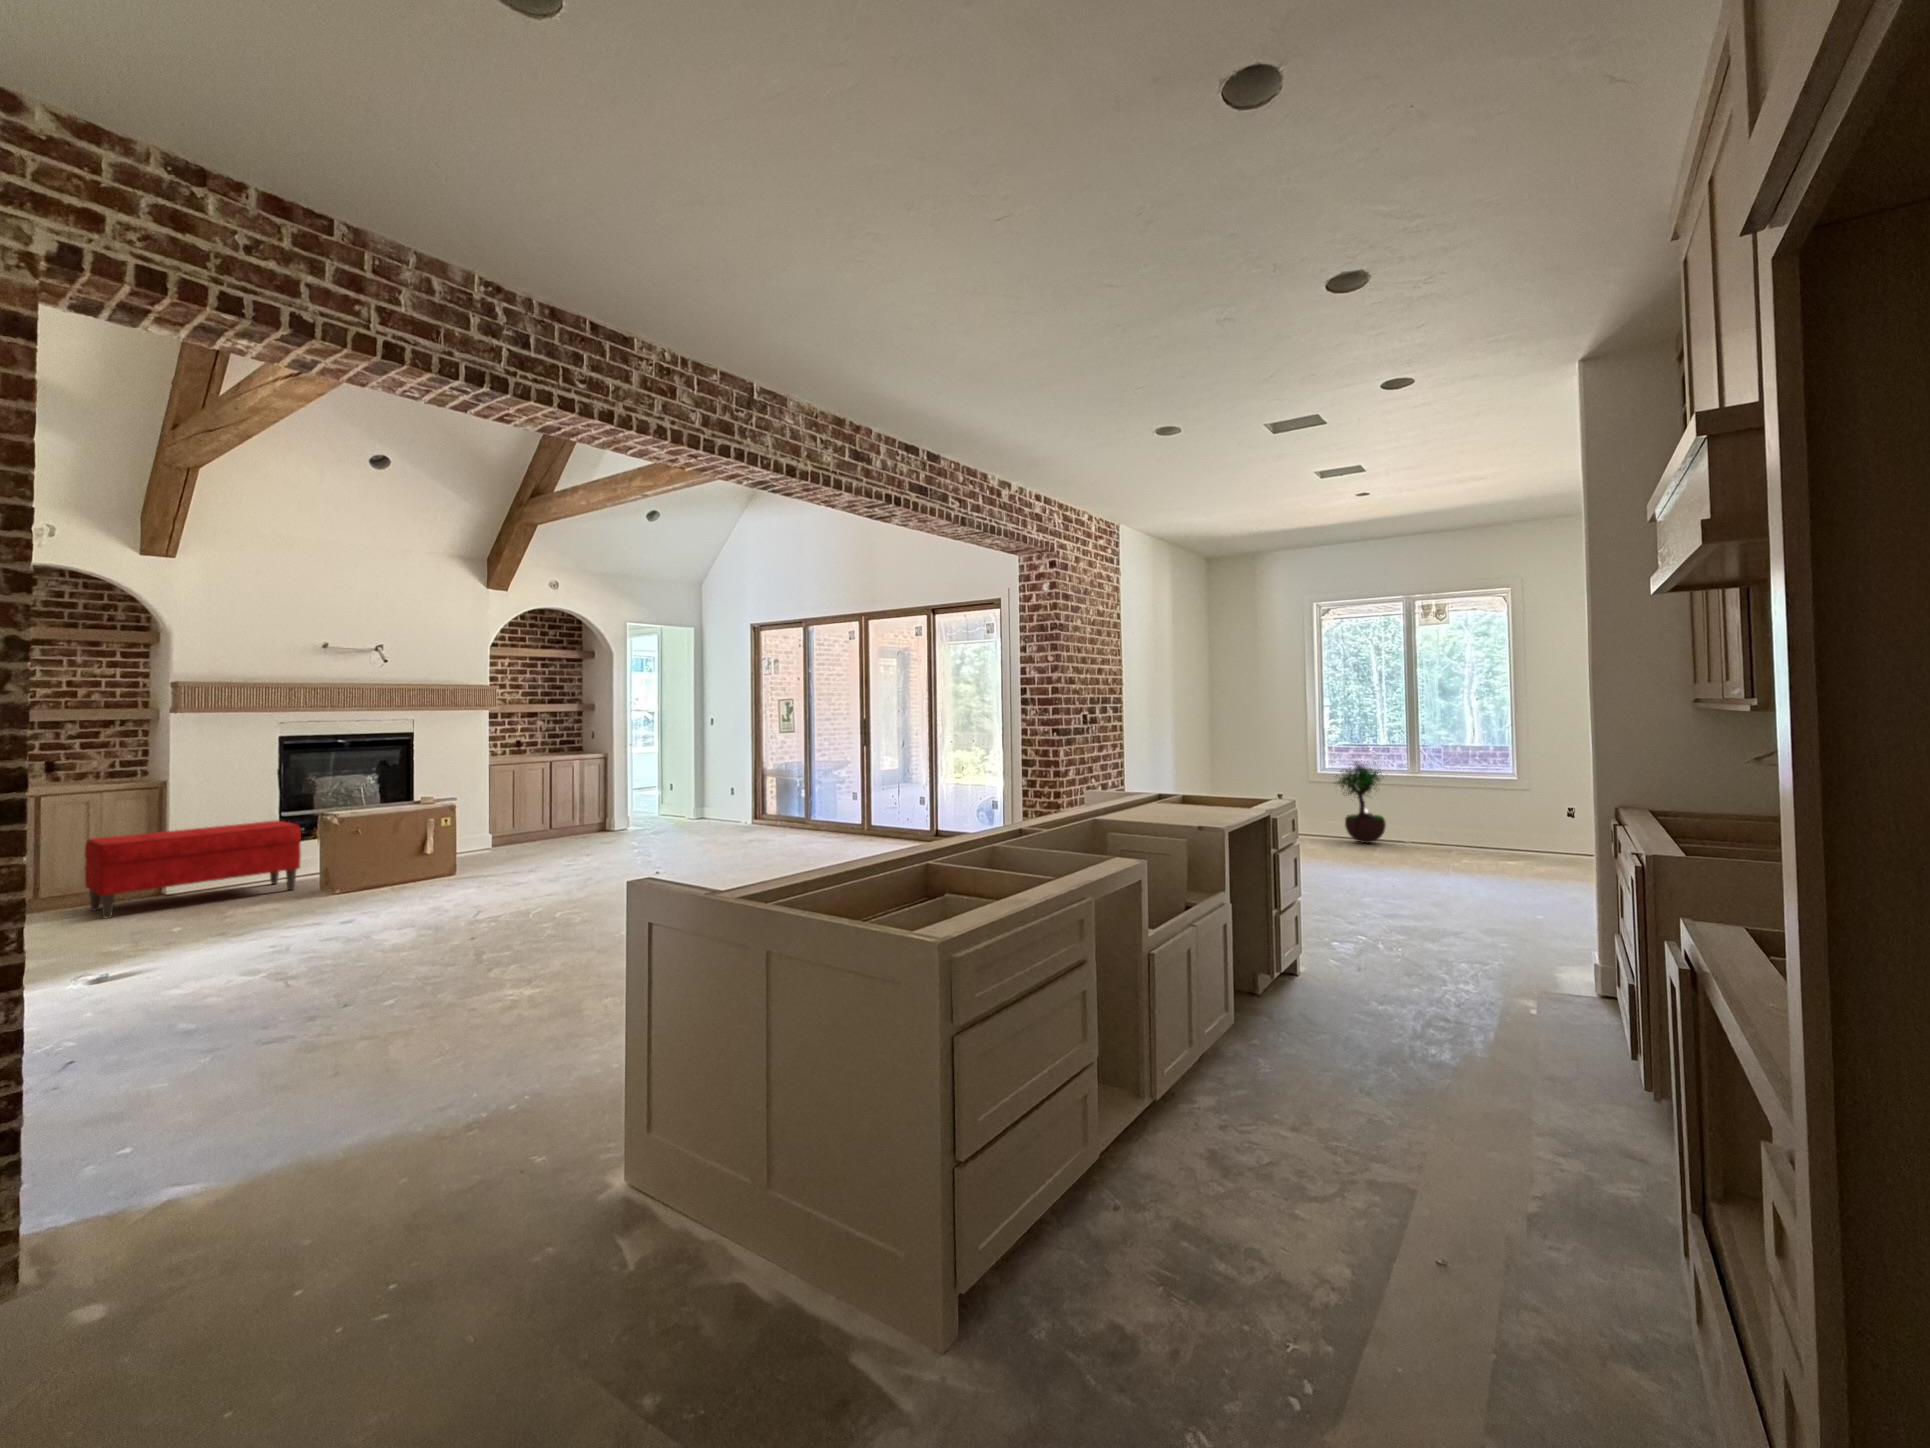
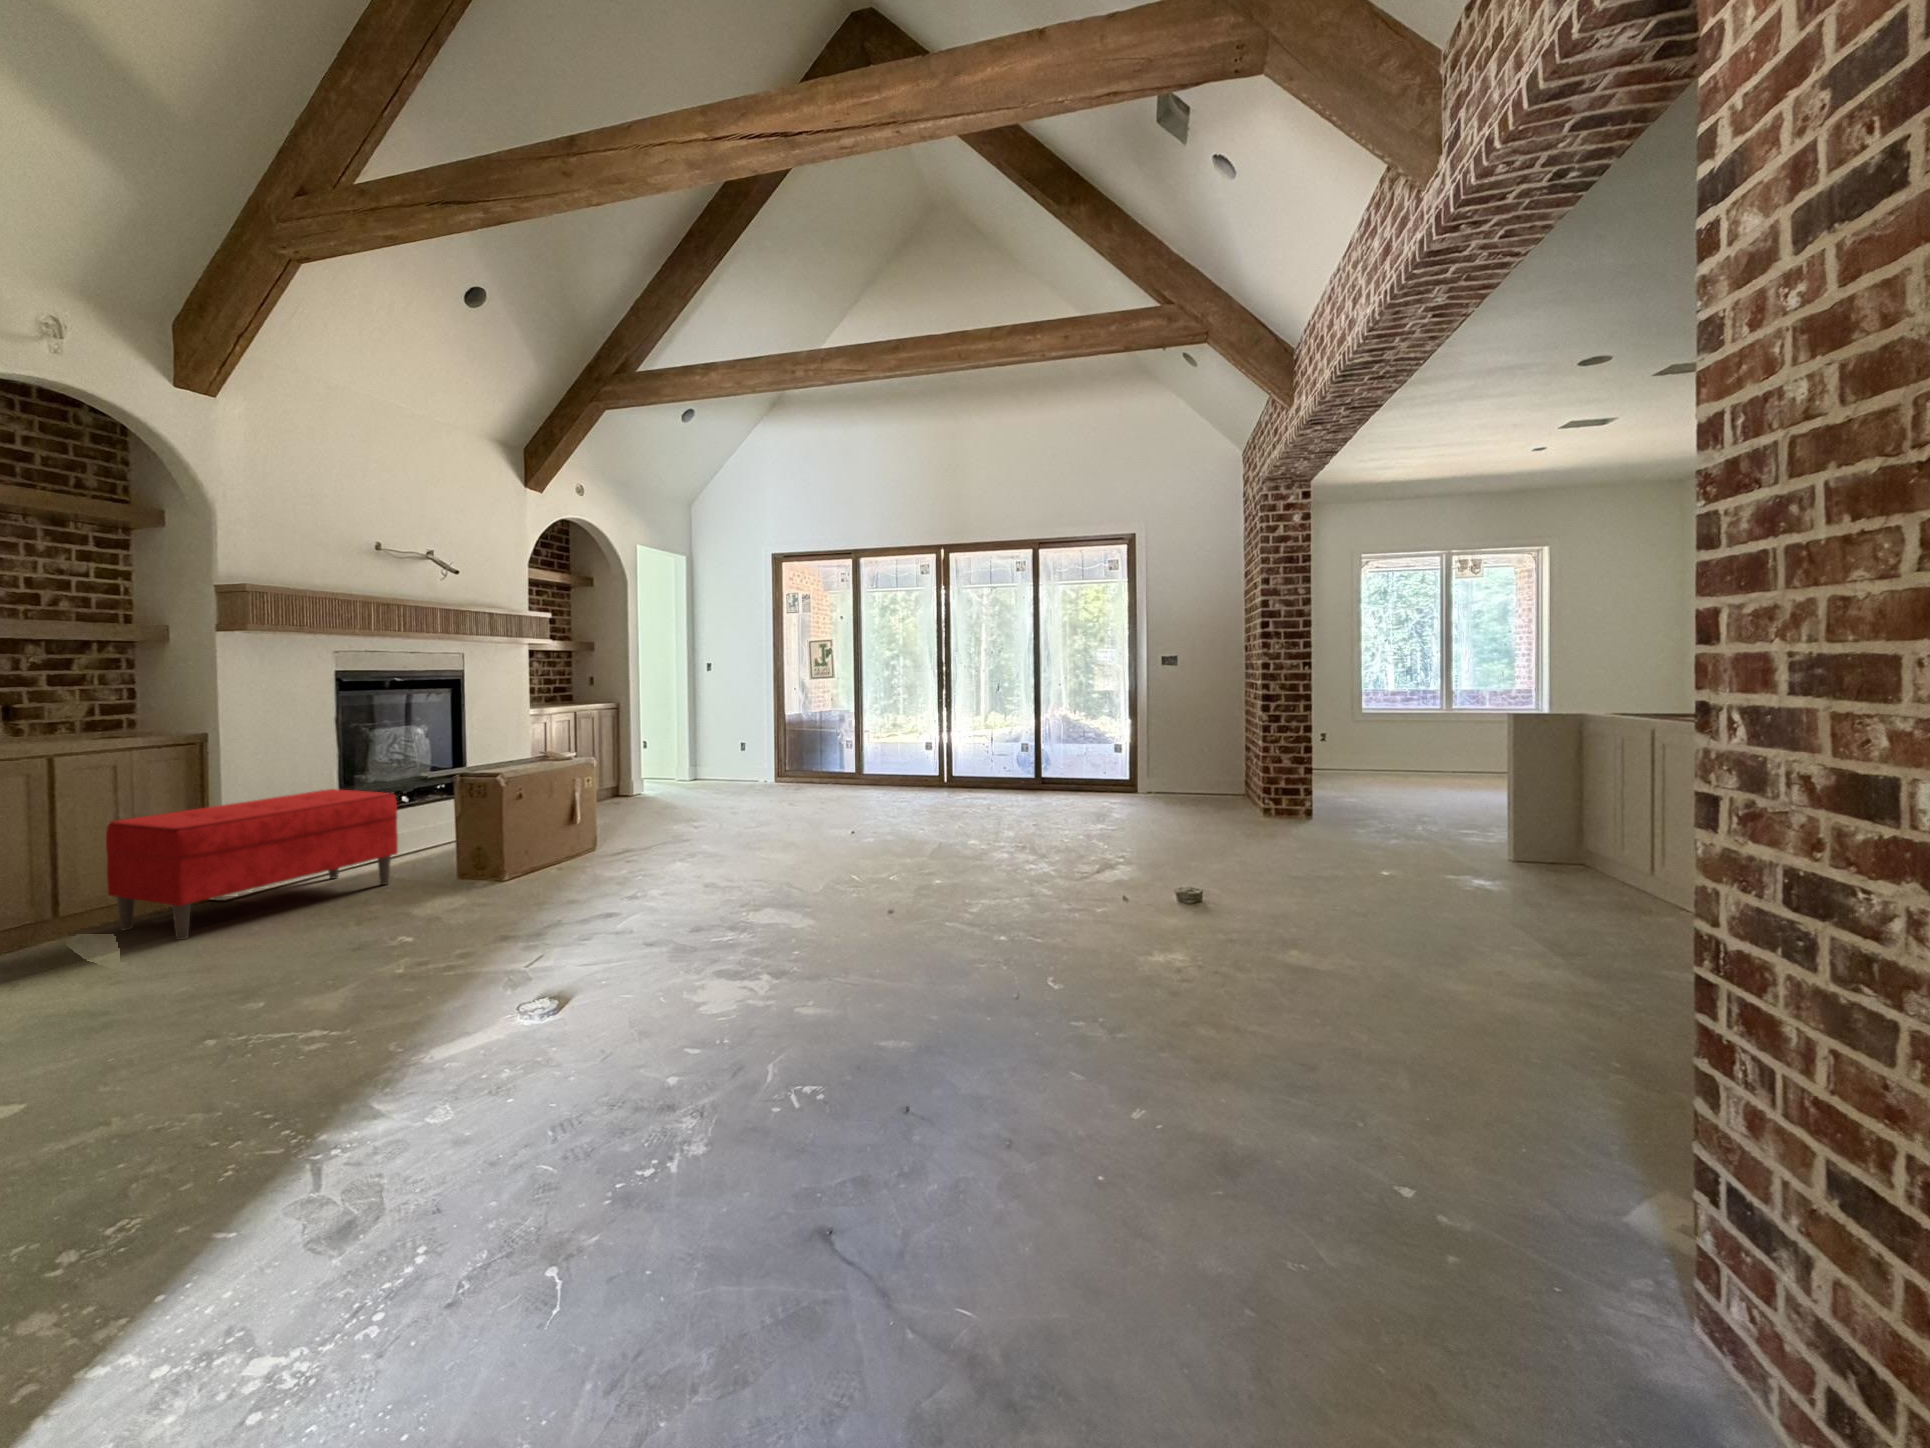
potted tree: present [1336,762,1386,843] -> none [1425,699,1484,784]

